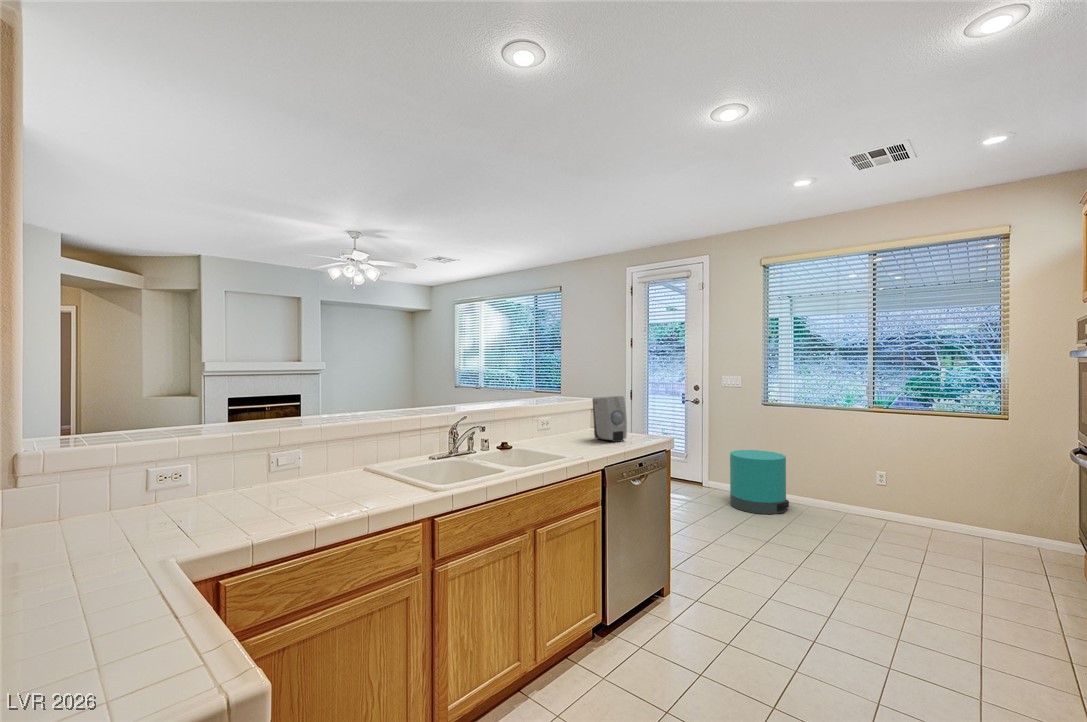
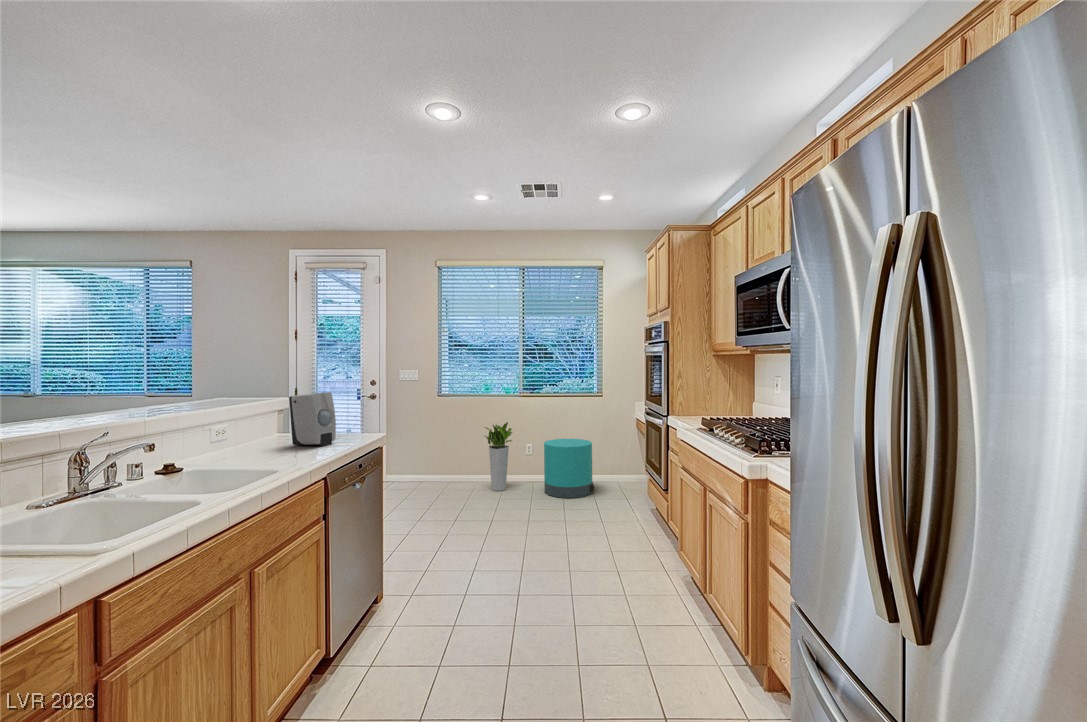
planter: none [811,439,857,520] -> present [485,422,512,491]
trash can: present [730,450,789,514] -> present [544,439,594,498]

